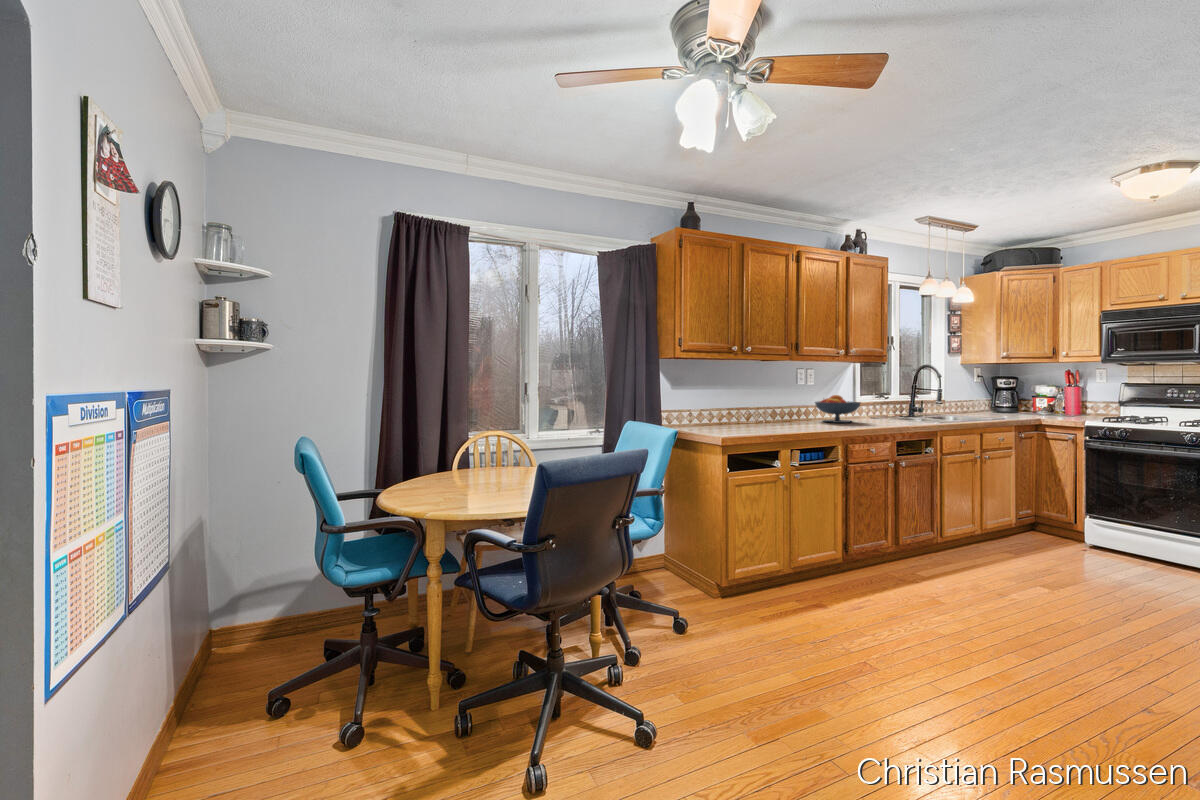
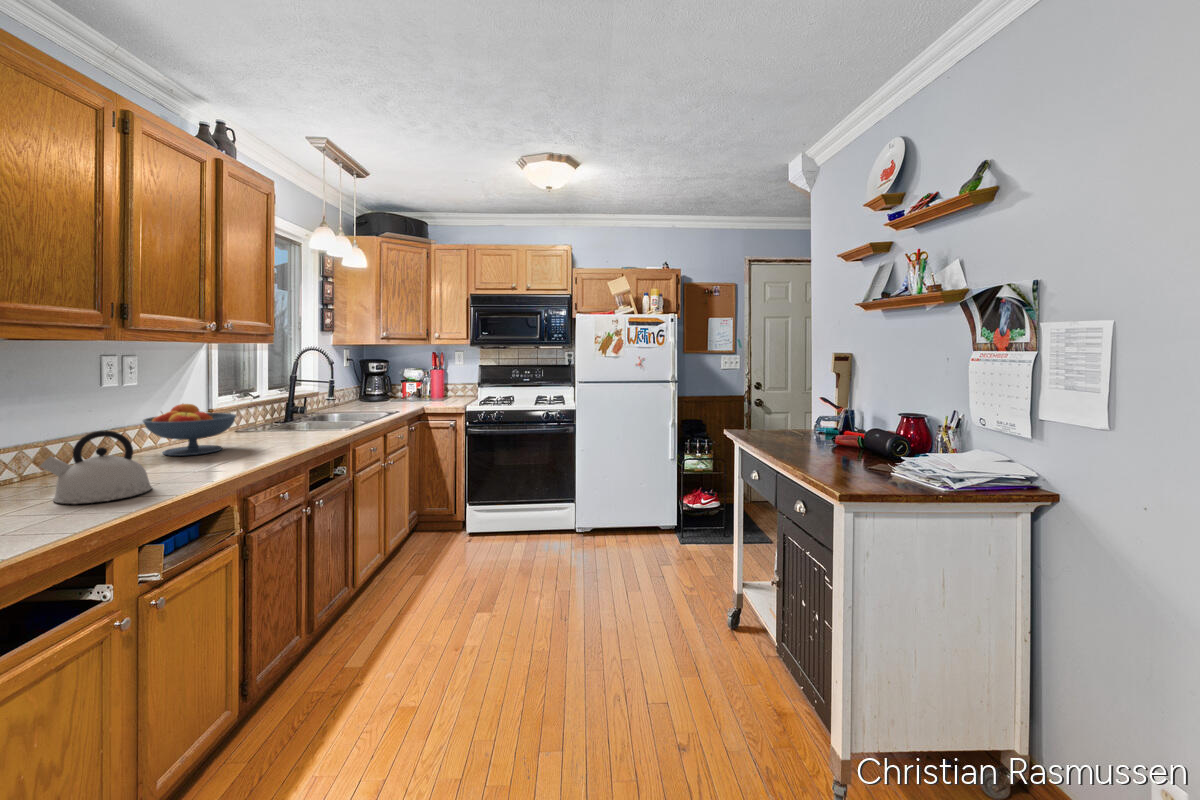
kettle: none [769,398,808,429] -> present [40,431,152,504]

